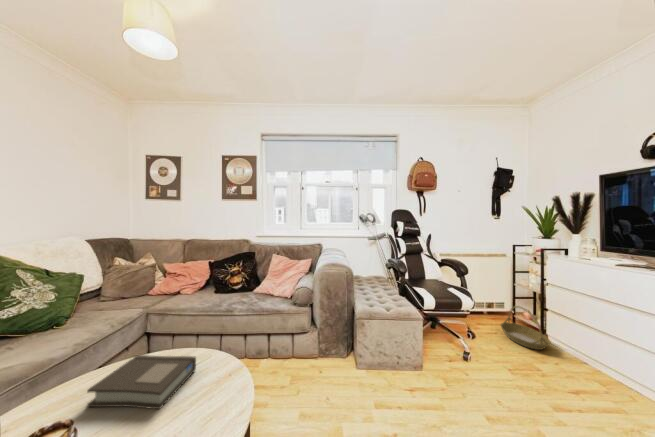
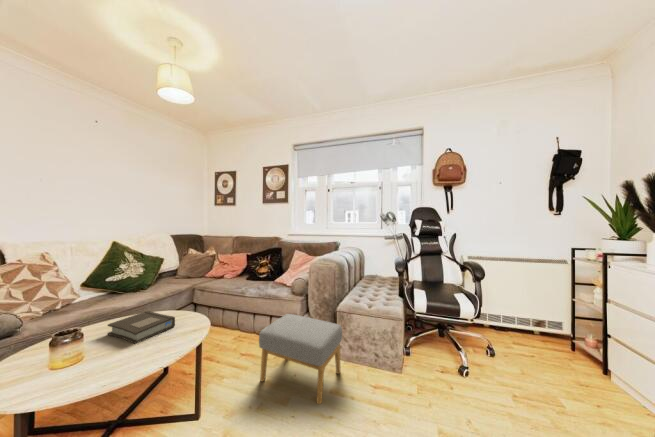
basket: present [501,306,551,350] -> none [539,326,607,387]
footstool: none [290,328,378,421] -> present [259,314,342,404]

